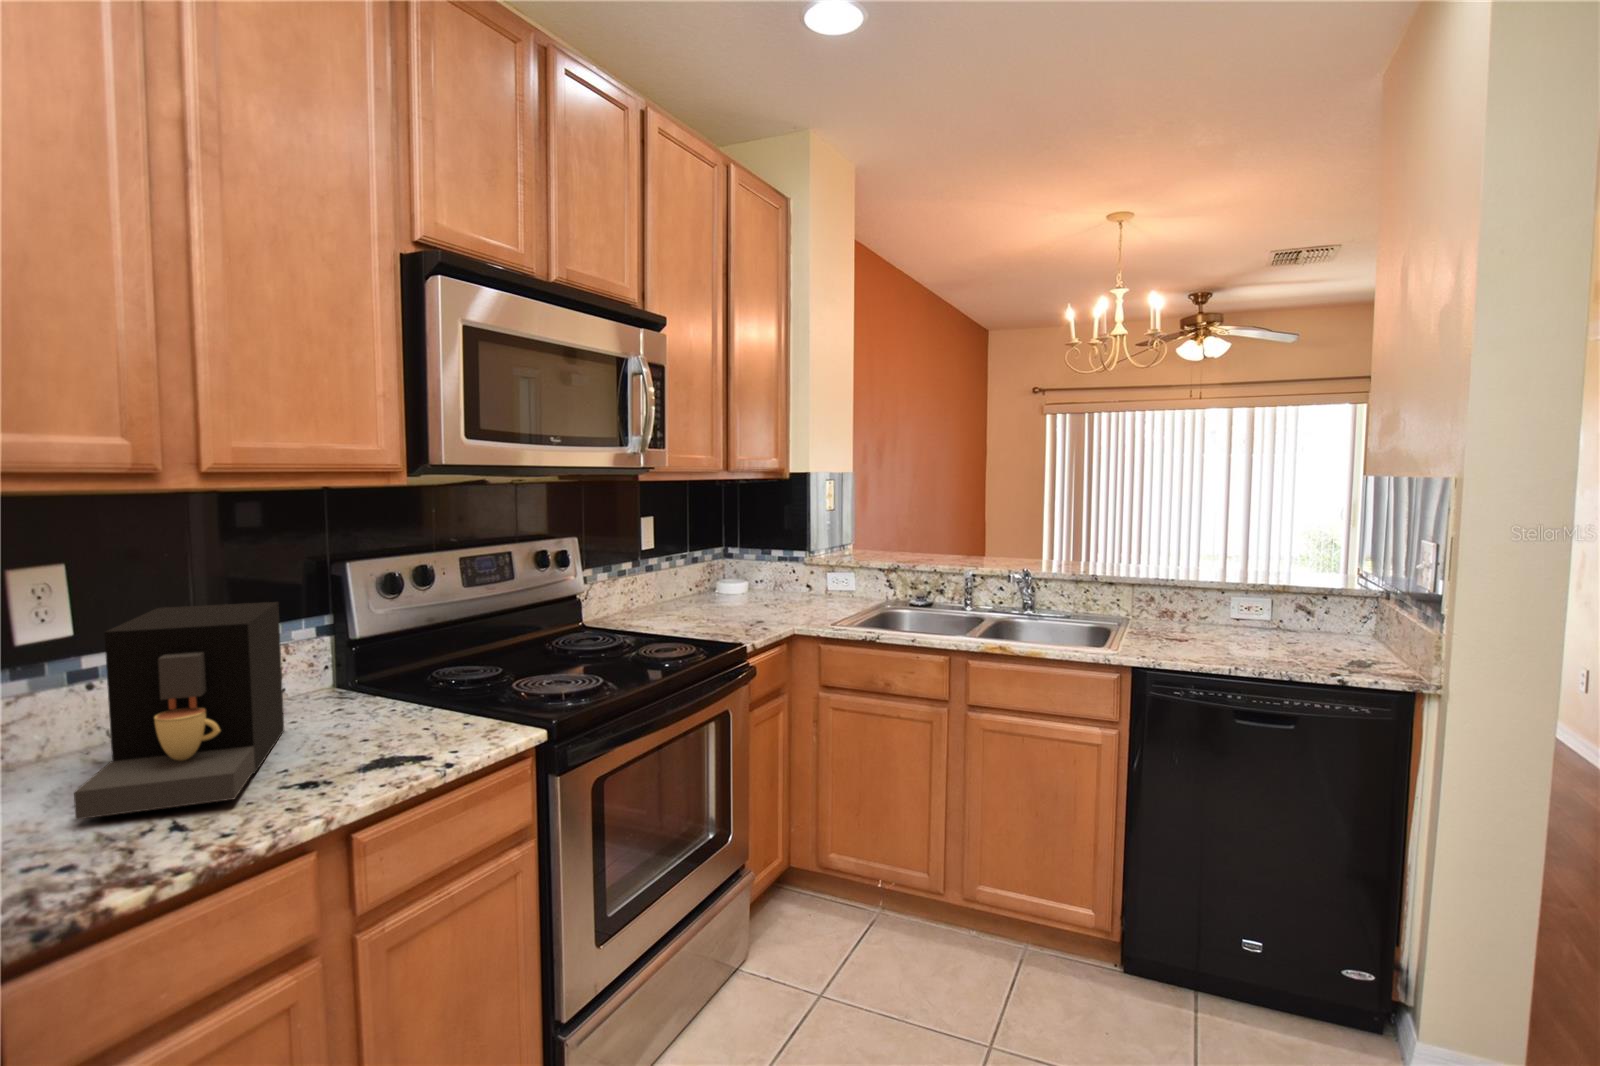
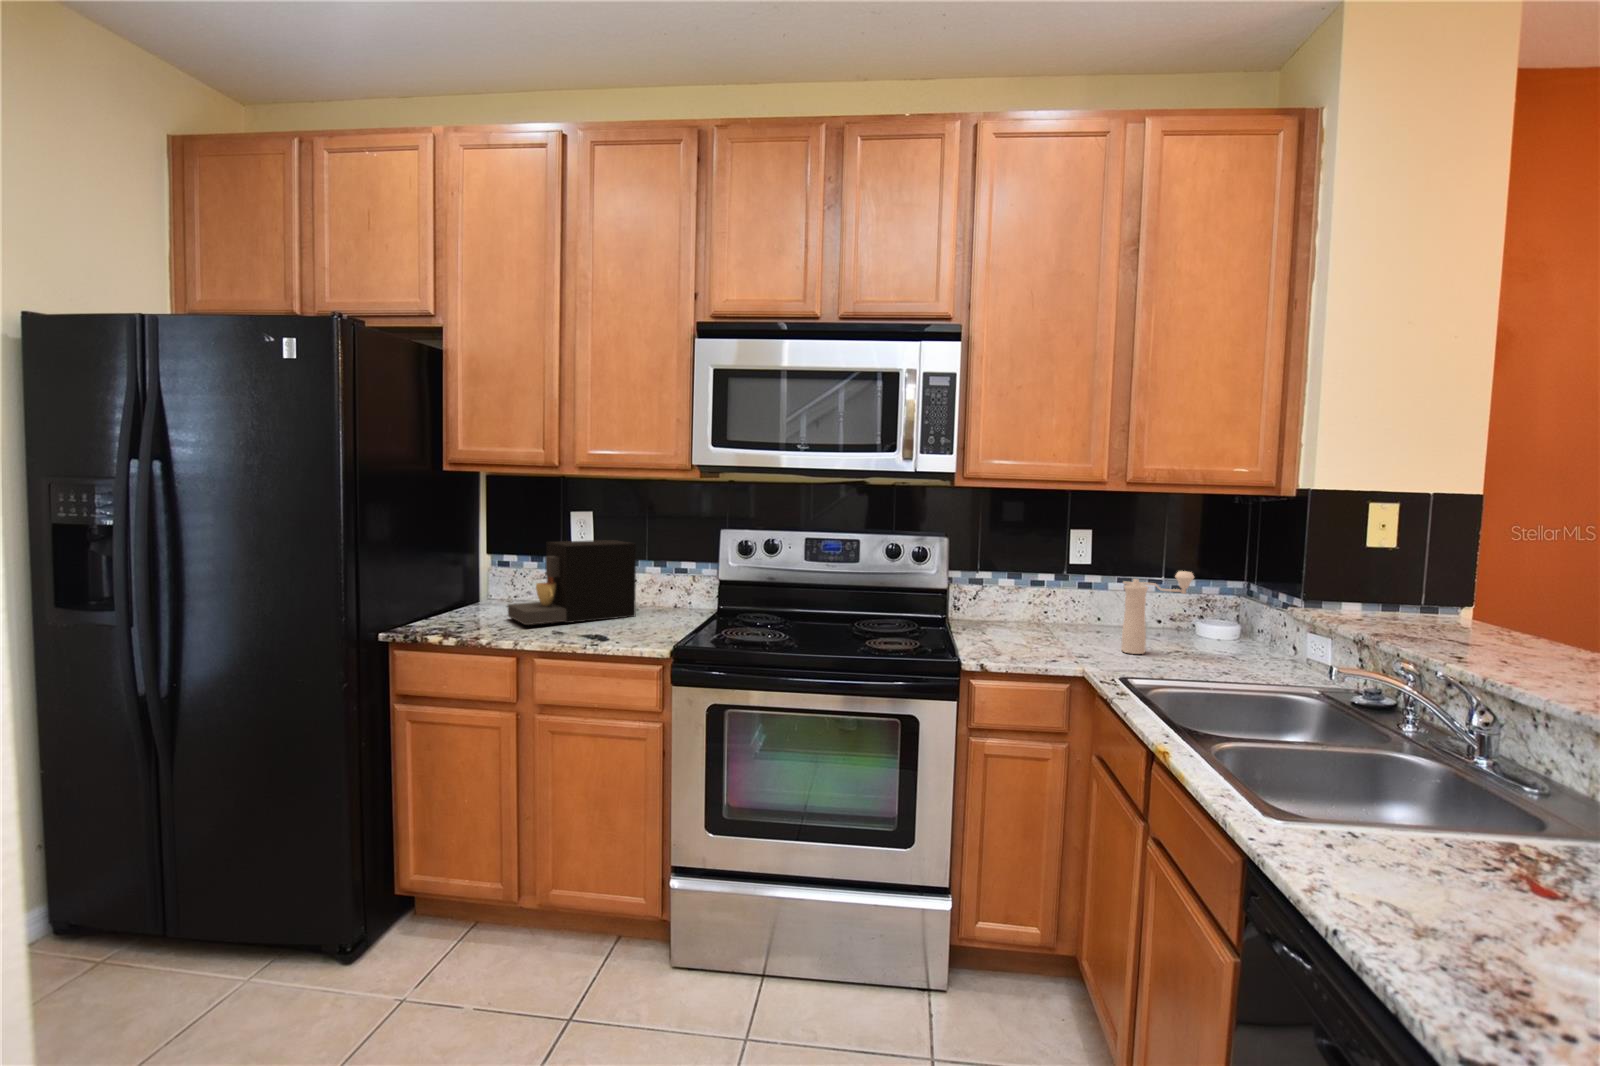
pepper mill: none [739,544,774,613] -> present [1121,571,1194,654]

